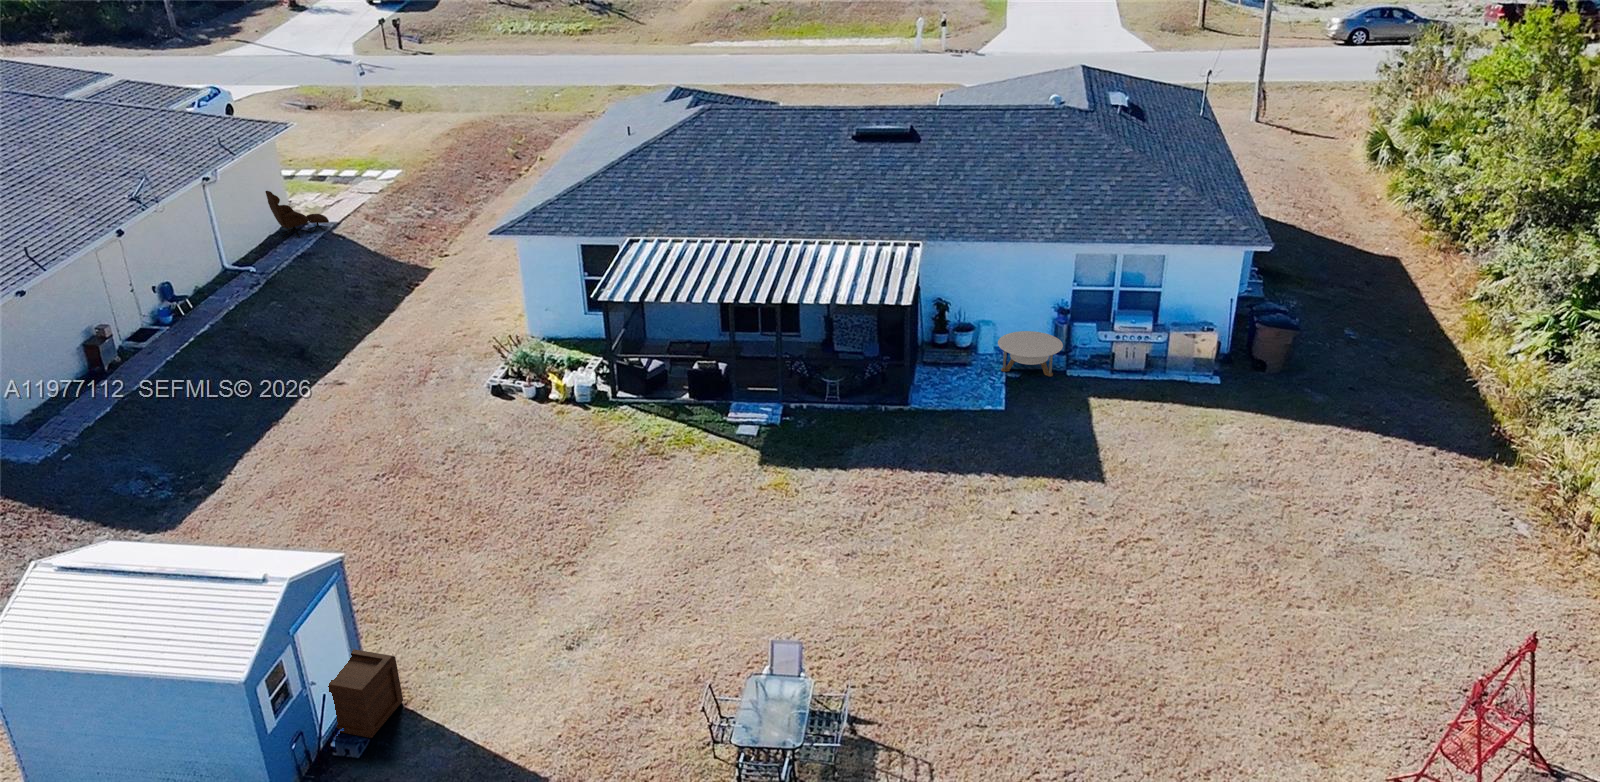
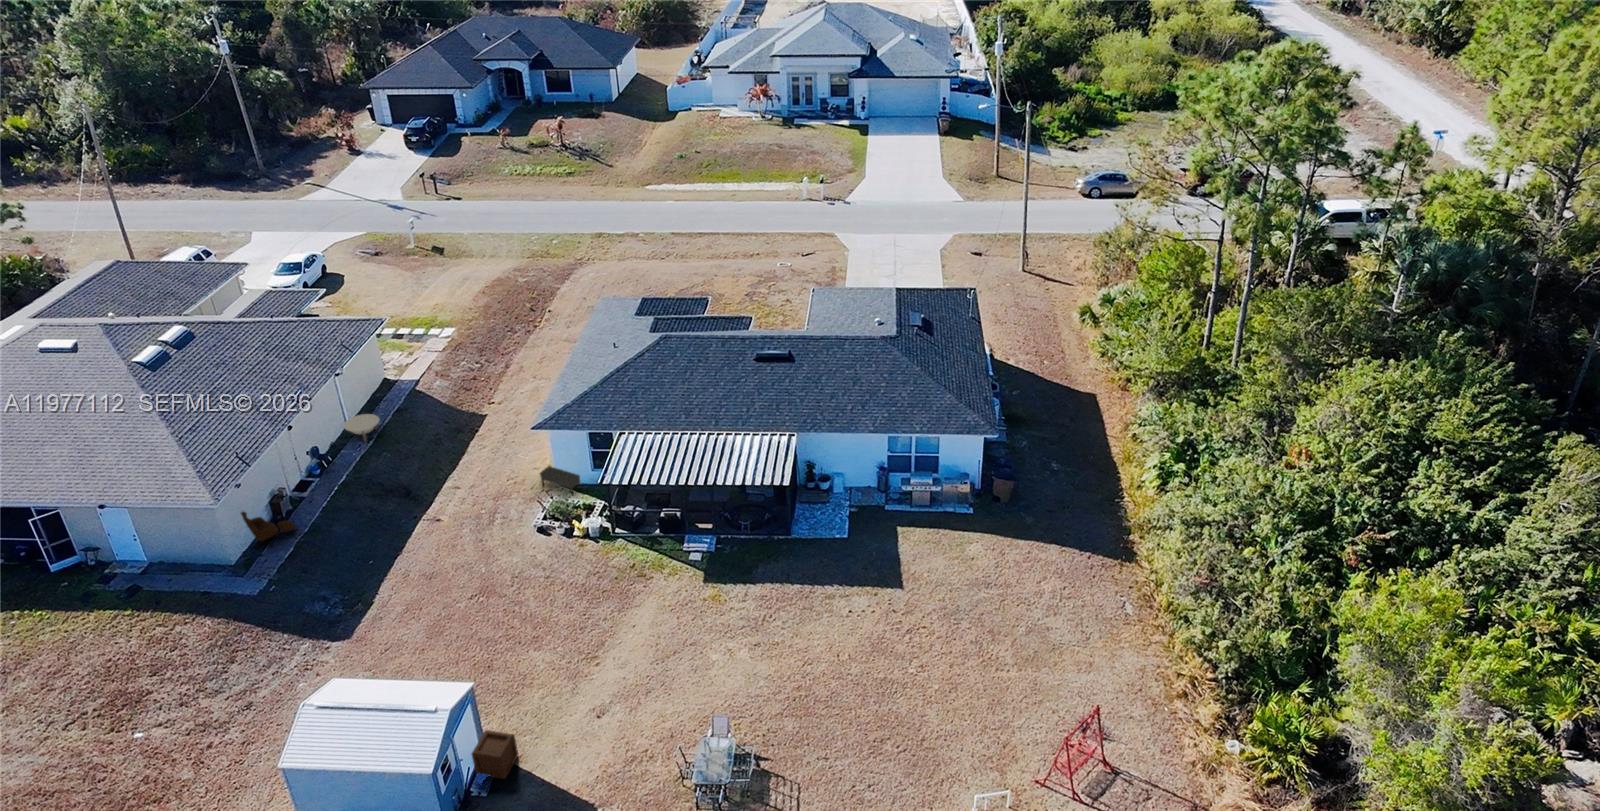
lounge chair: present [265,191,329,238] -> present [241,511,296,546]
bench: none [502,309,567,353] -> present [540,466,581,495]
round table: present [998,331,1063,376] -> present [343,414,379,442]

